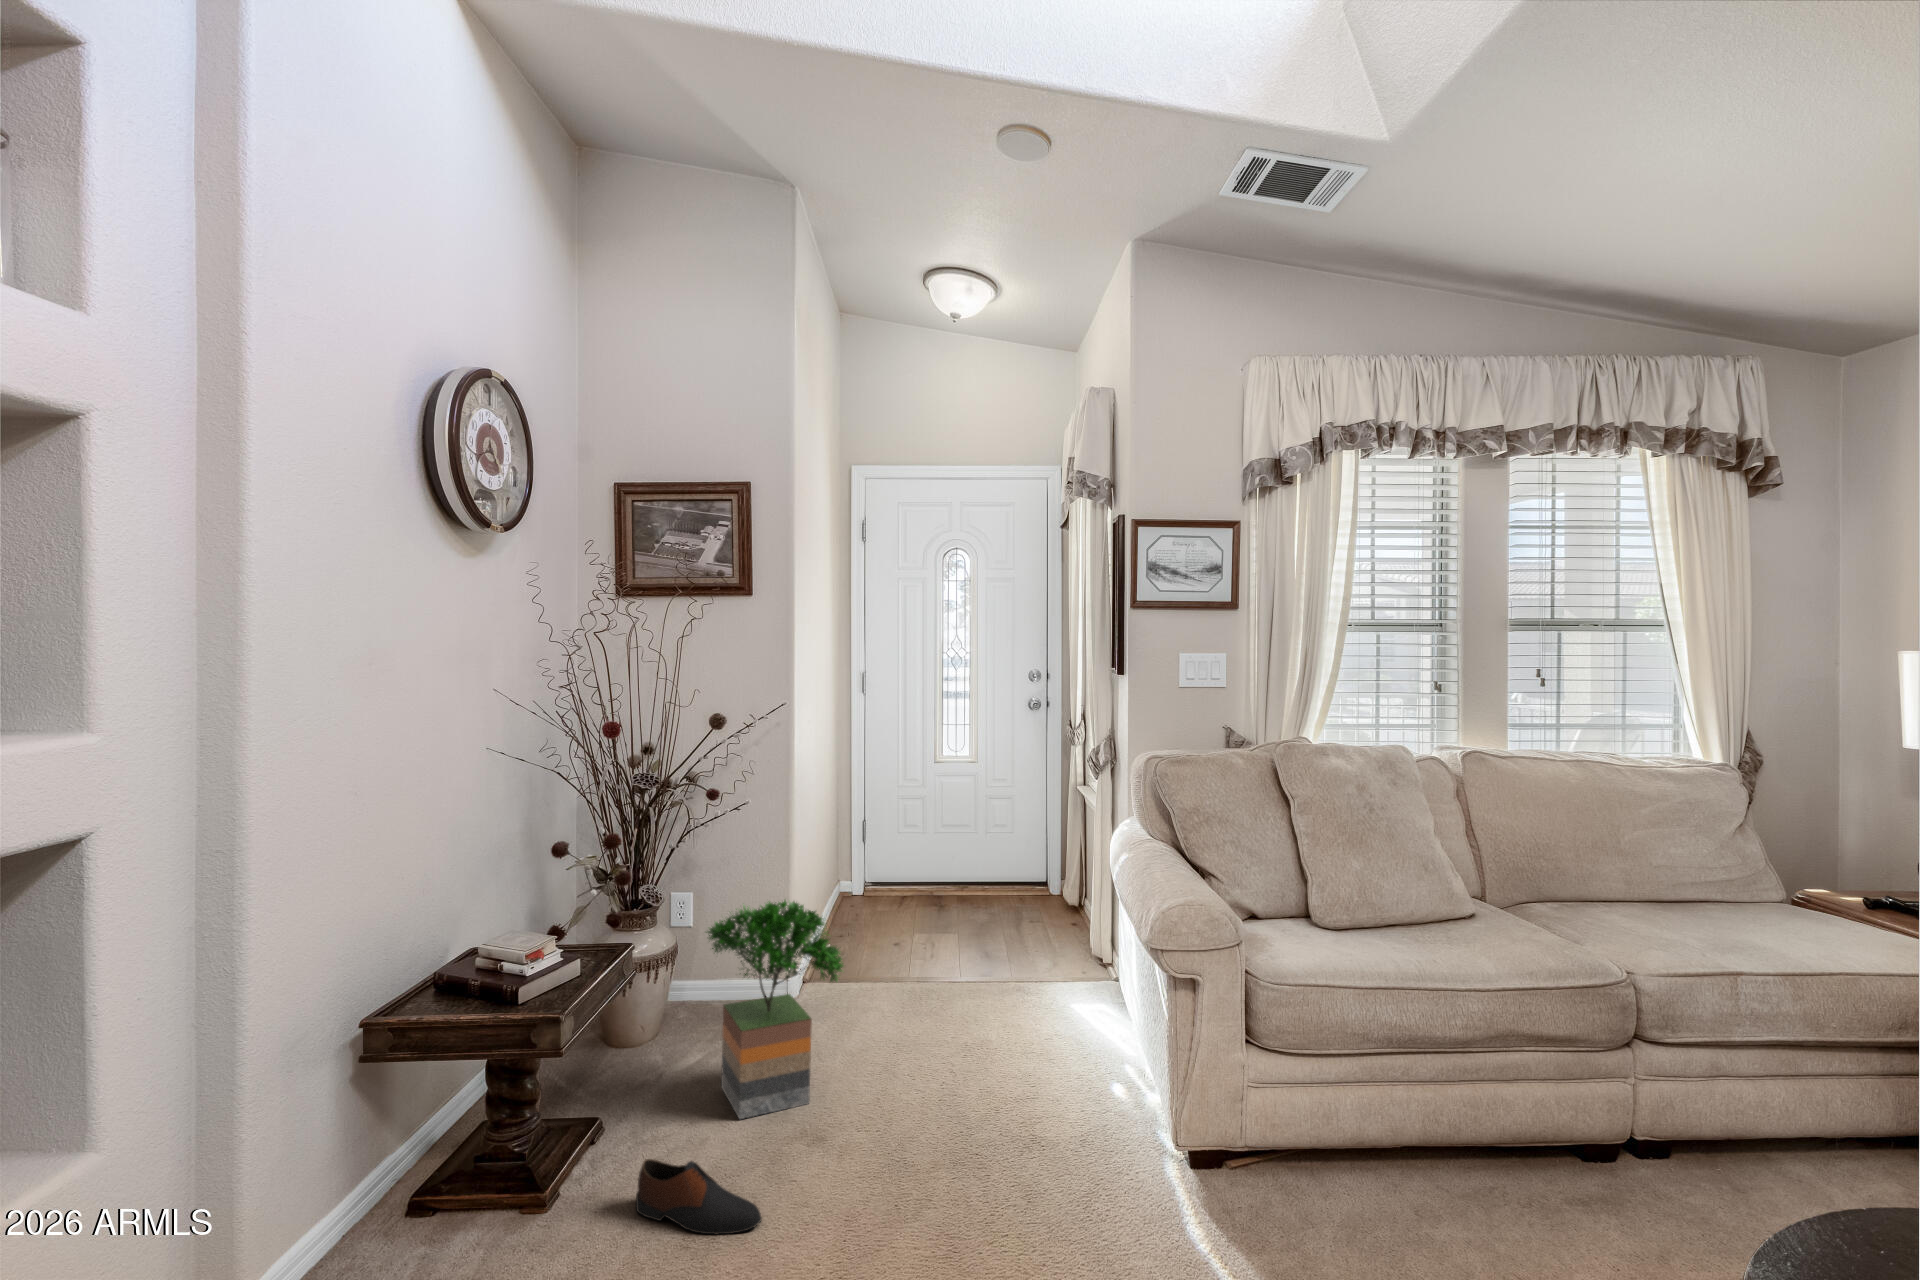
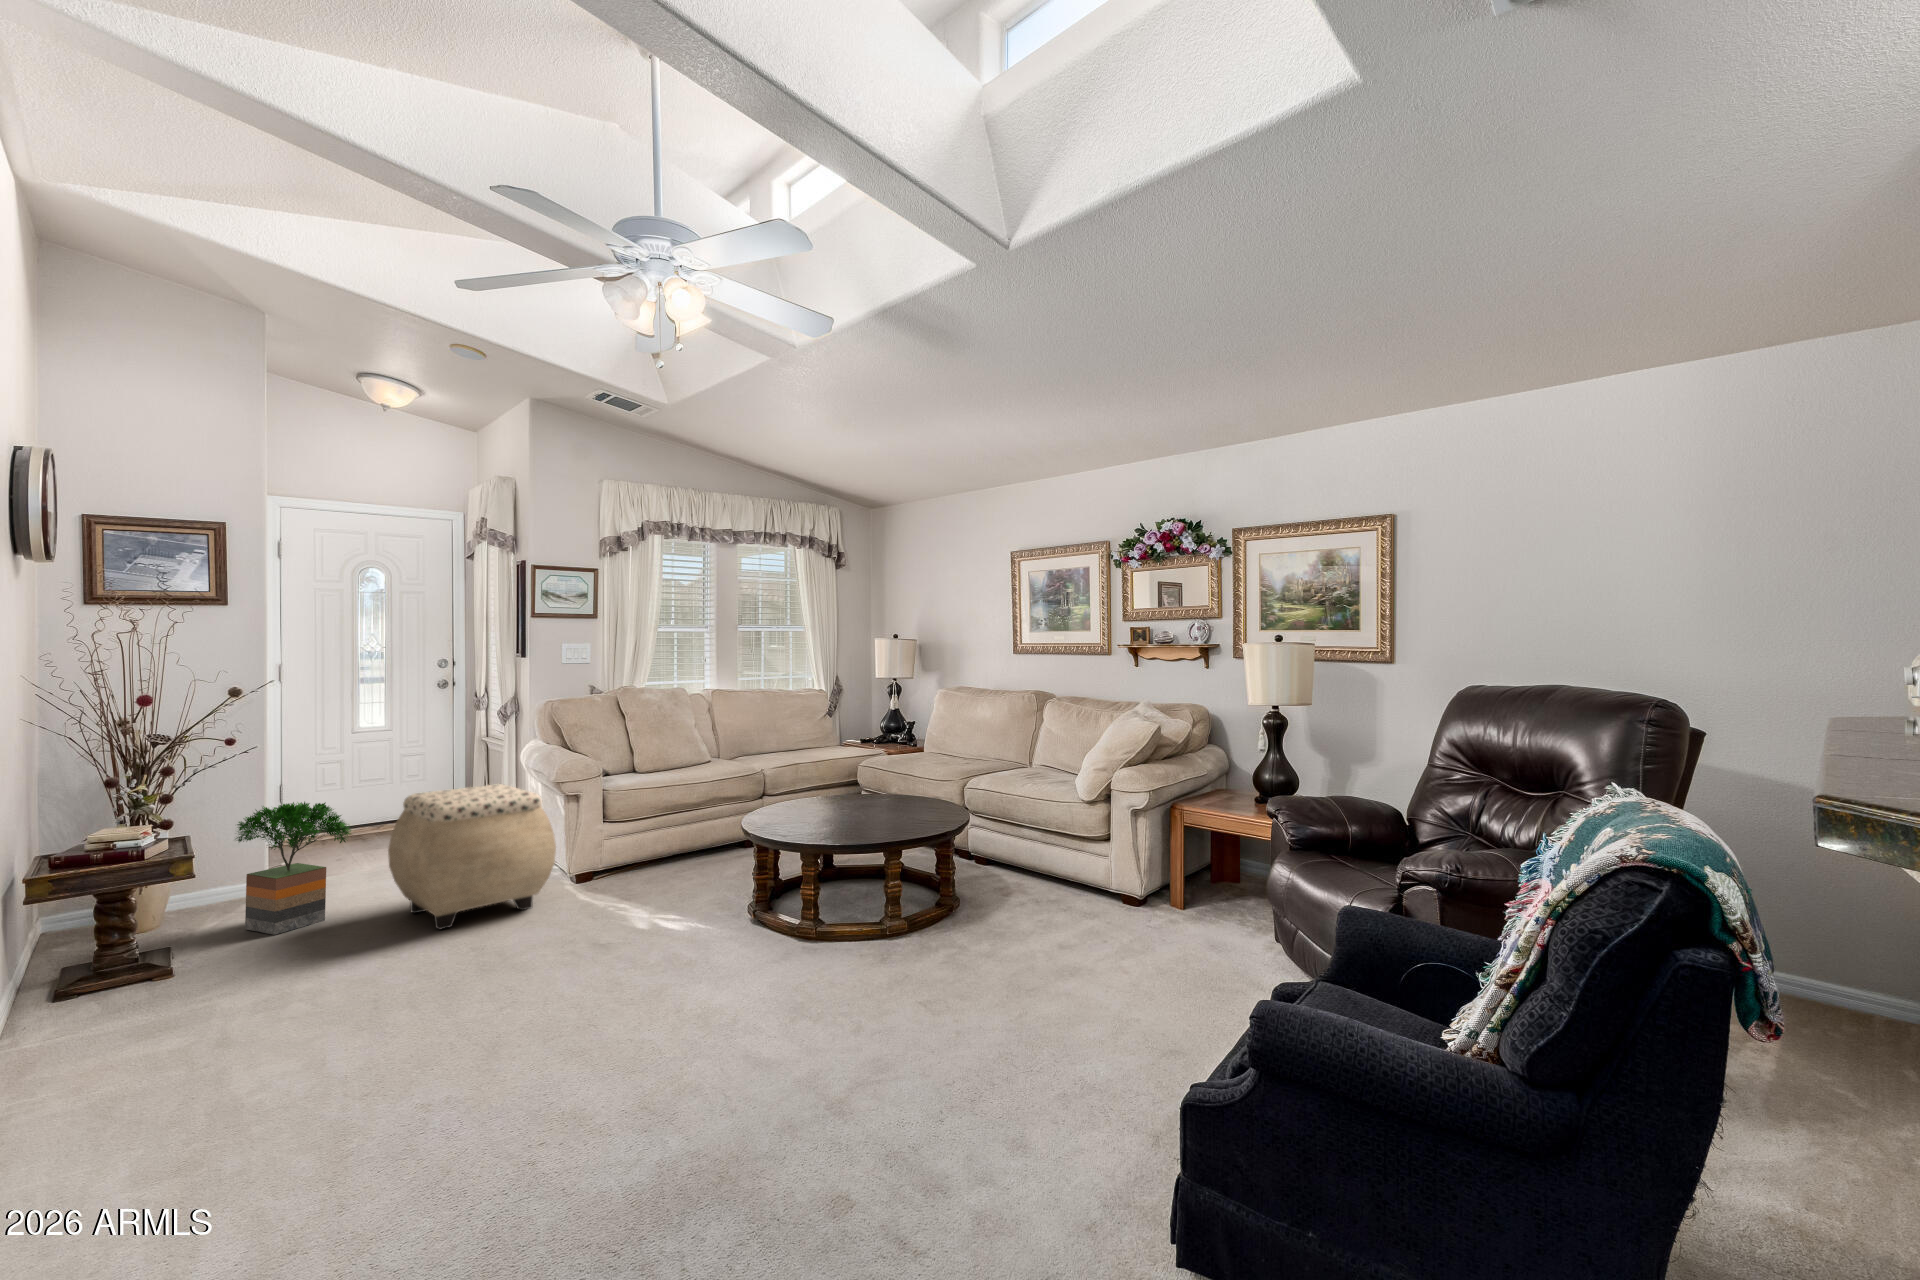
ottoman: none [887,922,1140,1220] -> present [388,784,556,929]
shoe: present [636,1159,762,1234] -> none [228,935,329,972]

